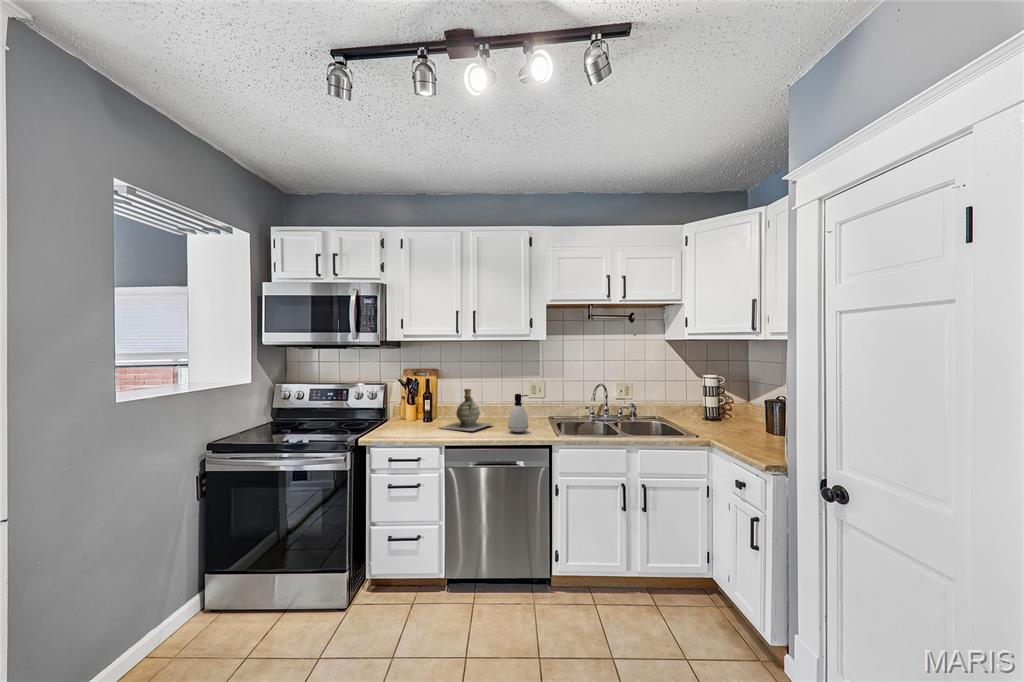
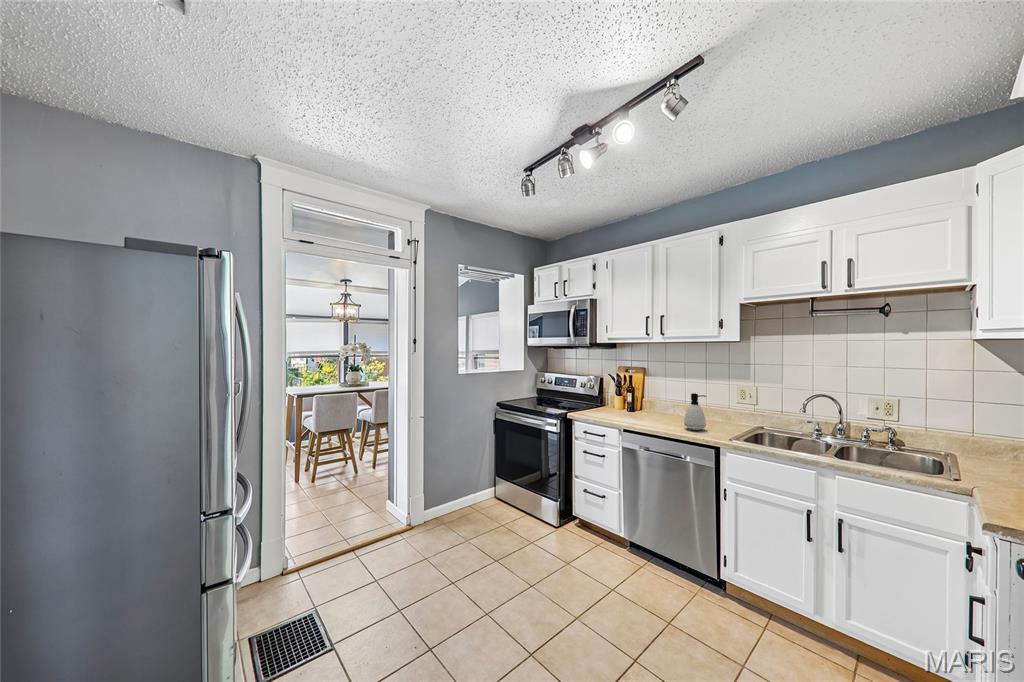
ceramic jug: present [441,389,492,431] -> none [630,385,681,422]

